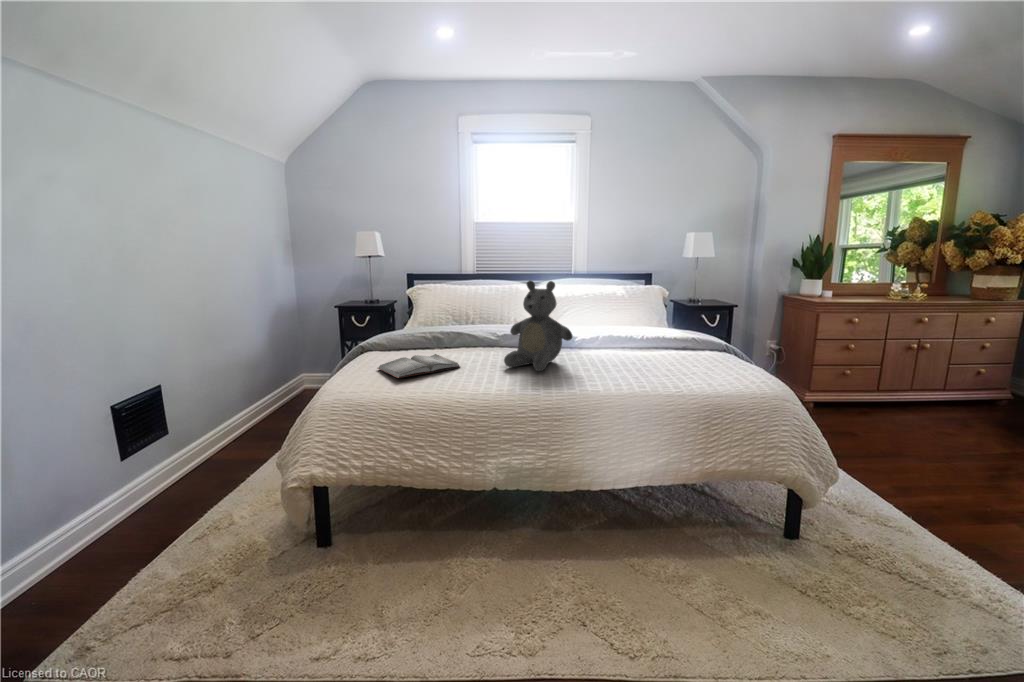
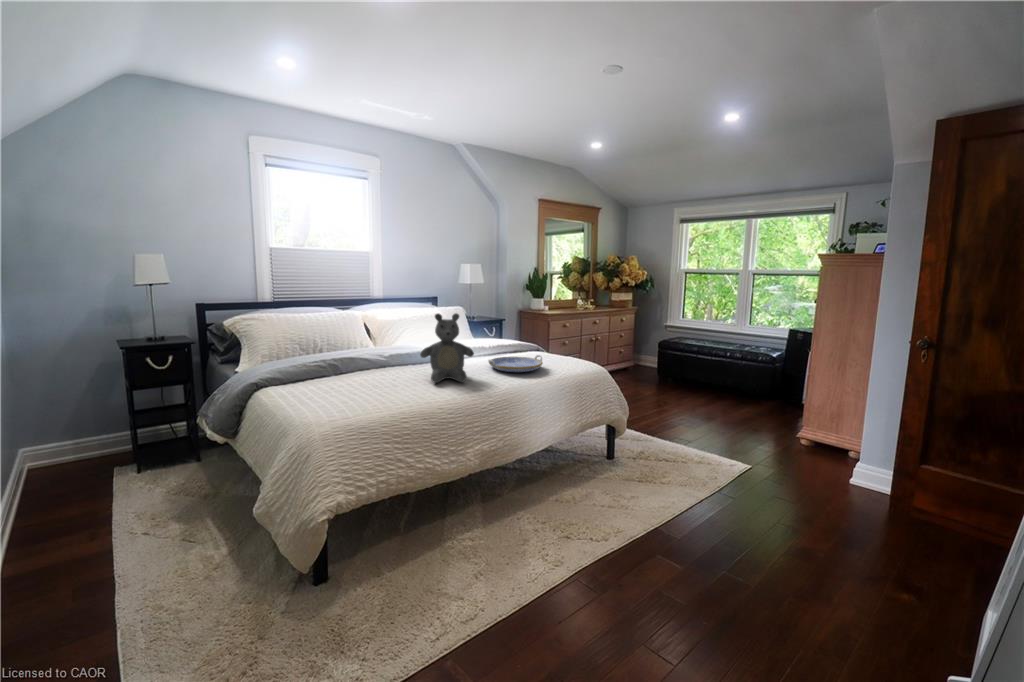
serving tray: none [606,348,695,373] -> present [488,355,543,372]
hardback book: present [378,354,461,378] -> none [332,383,399,405]

